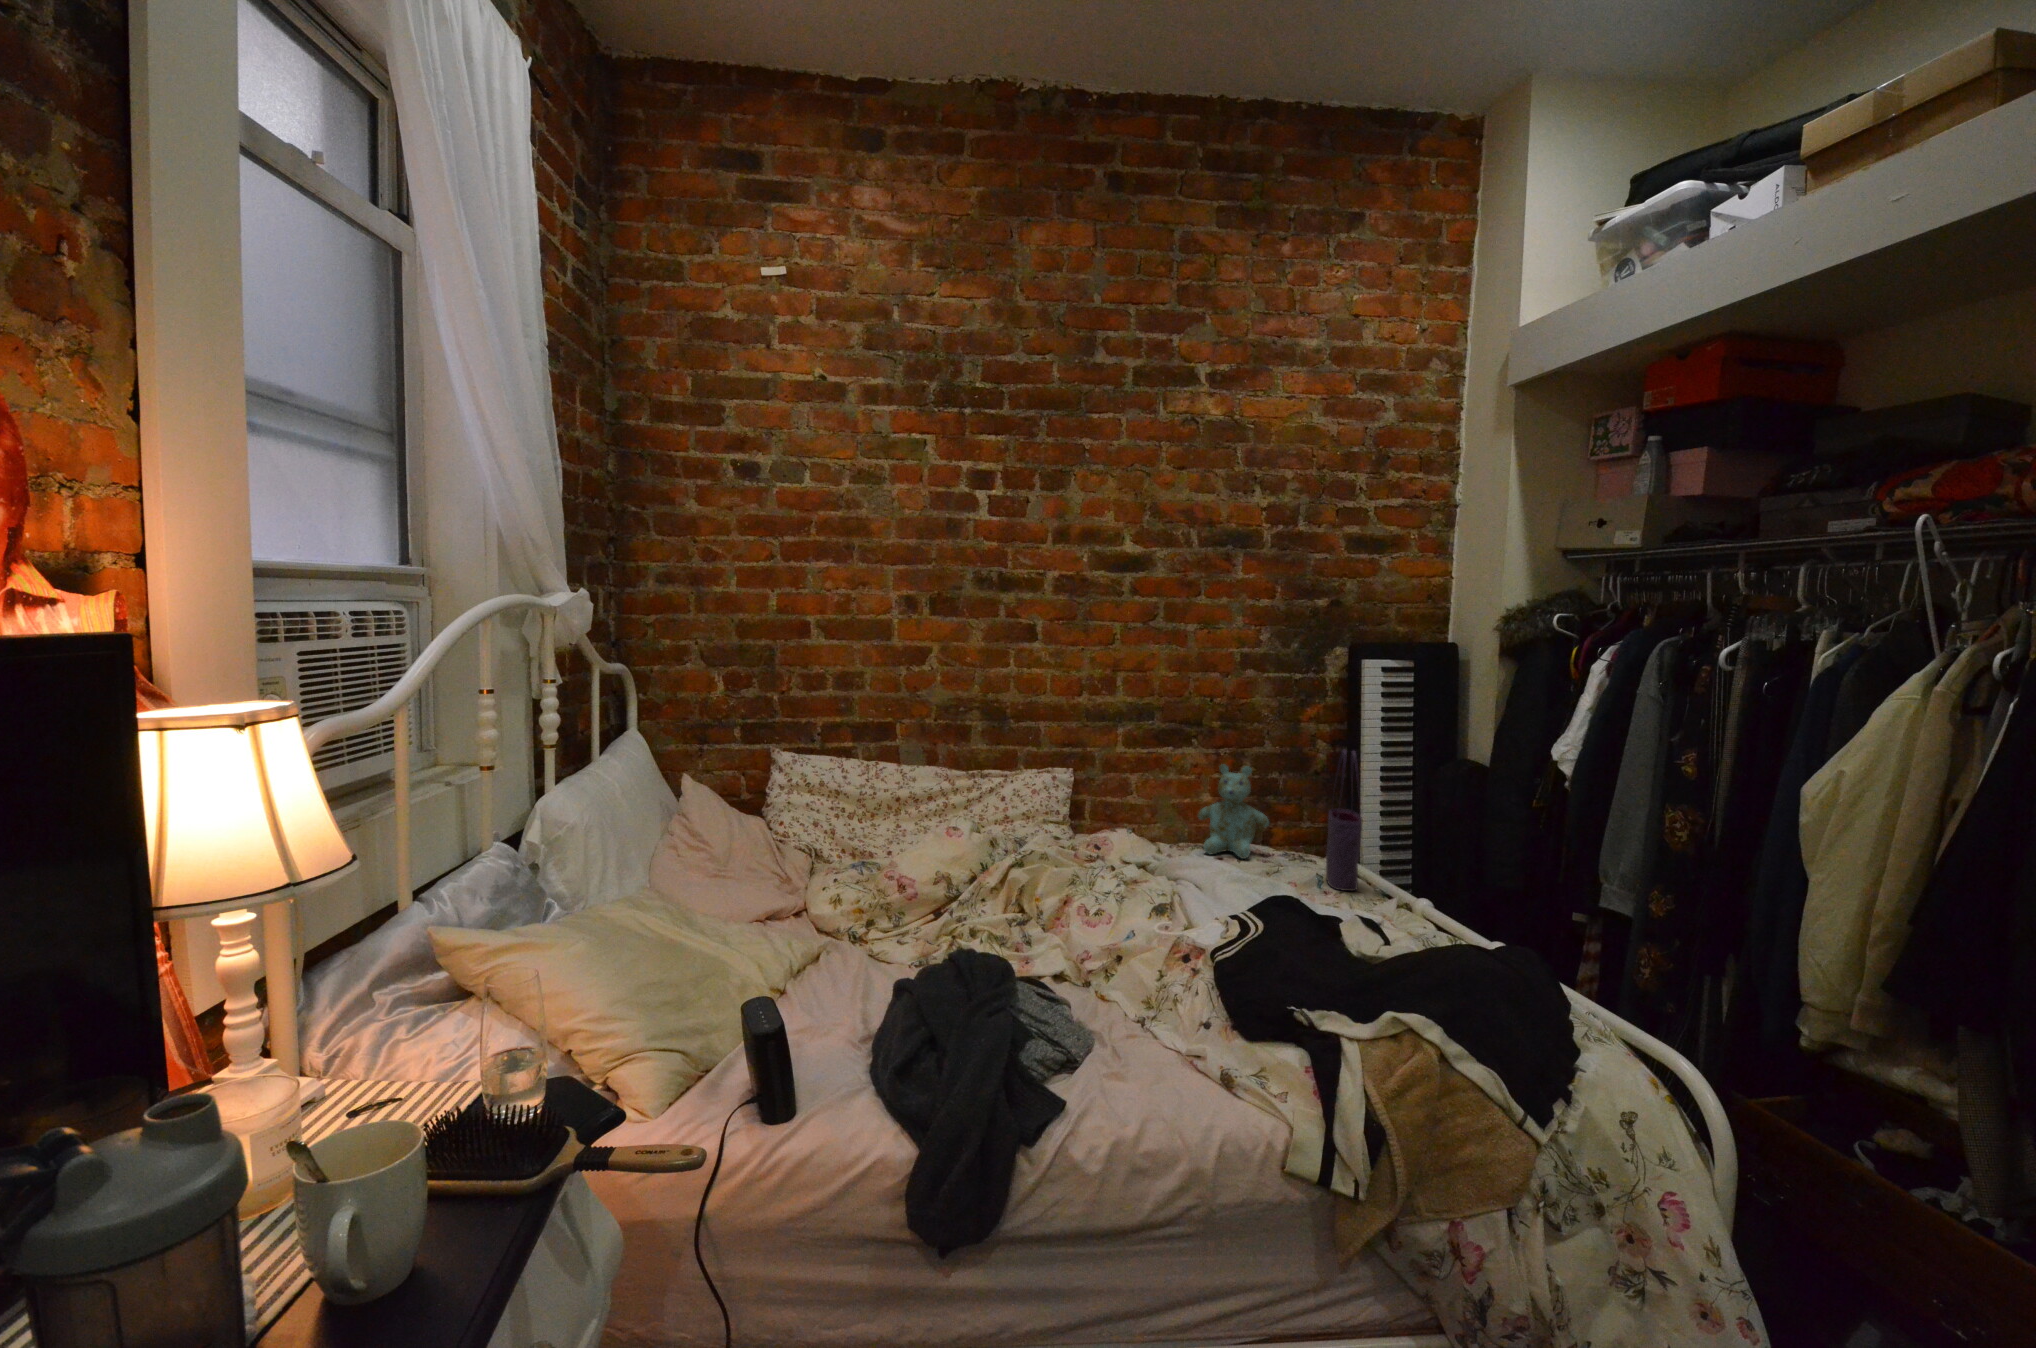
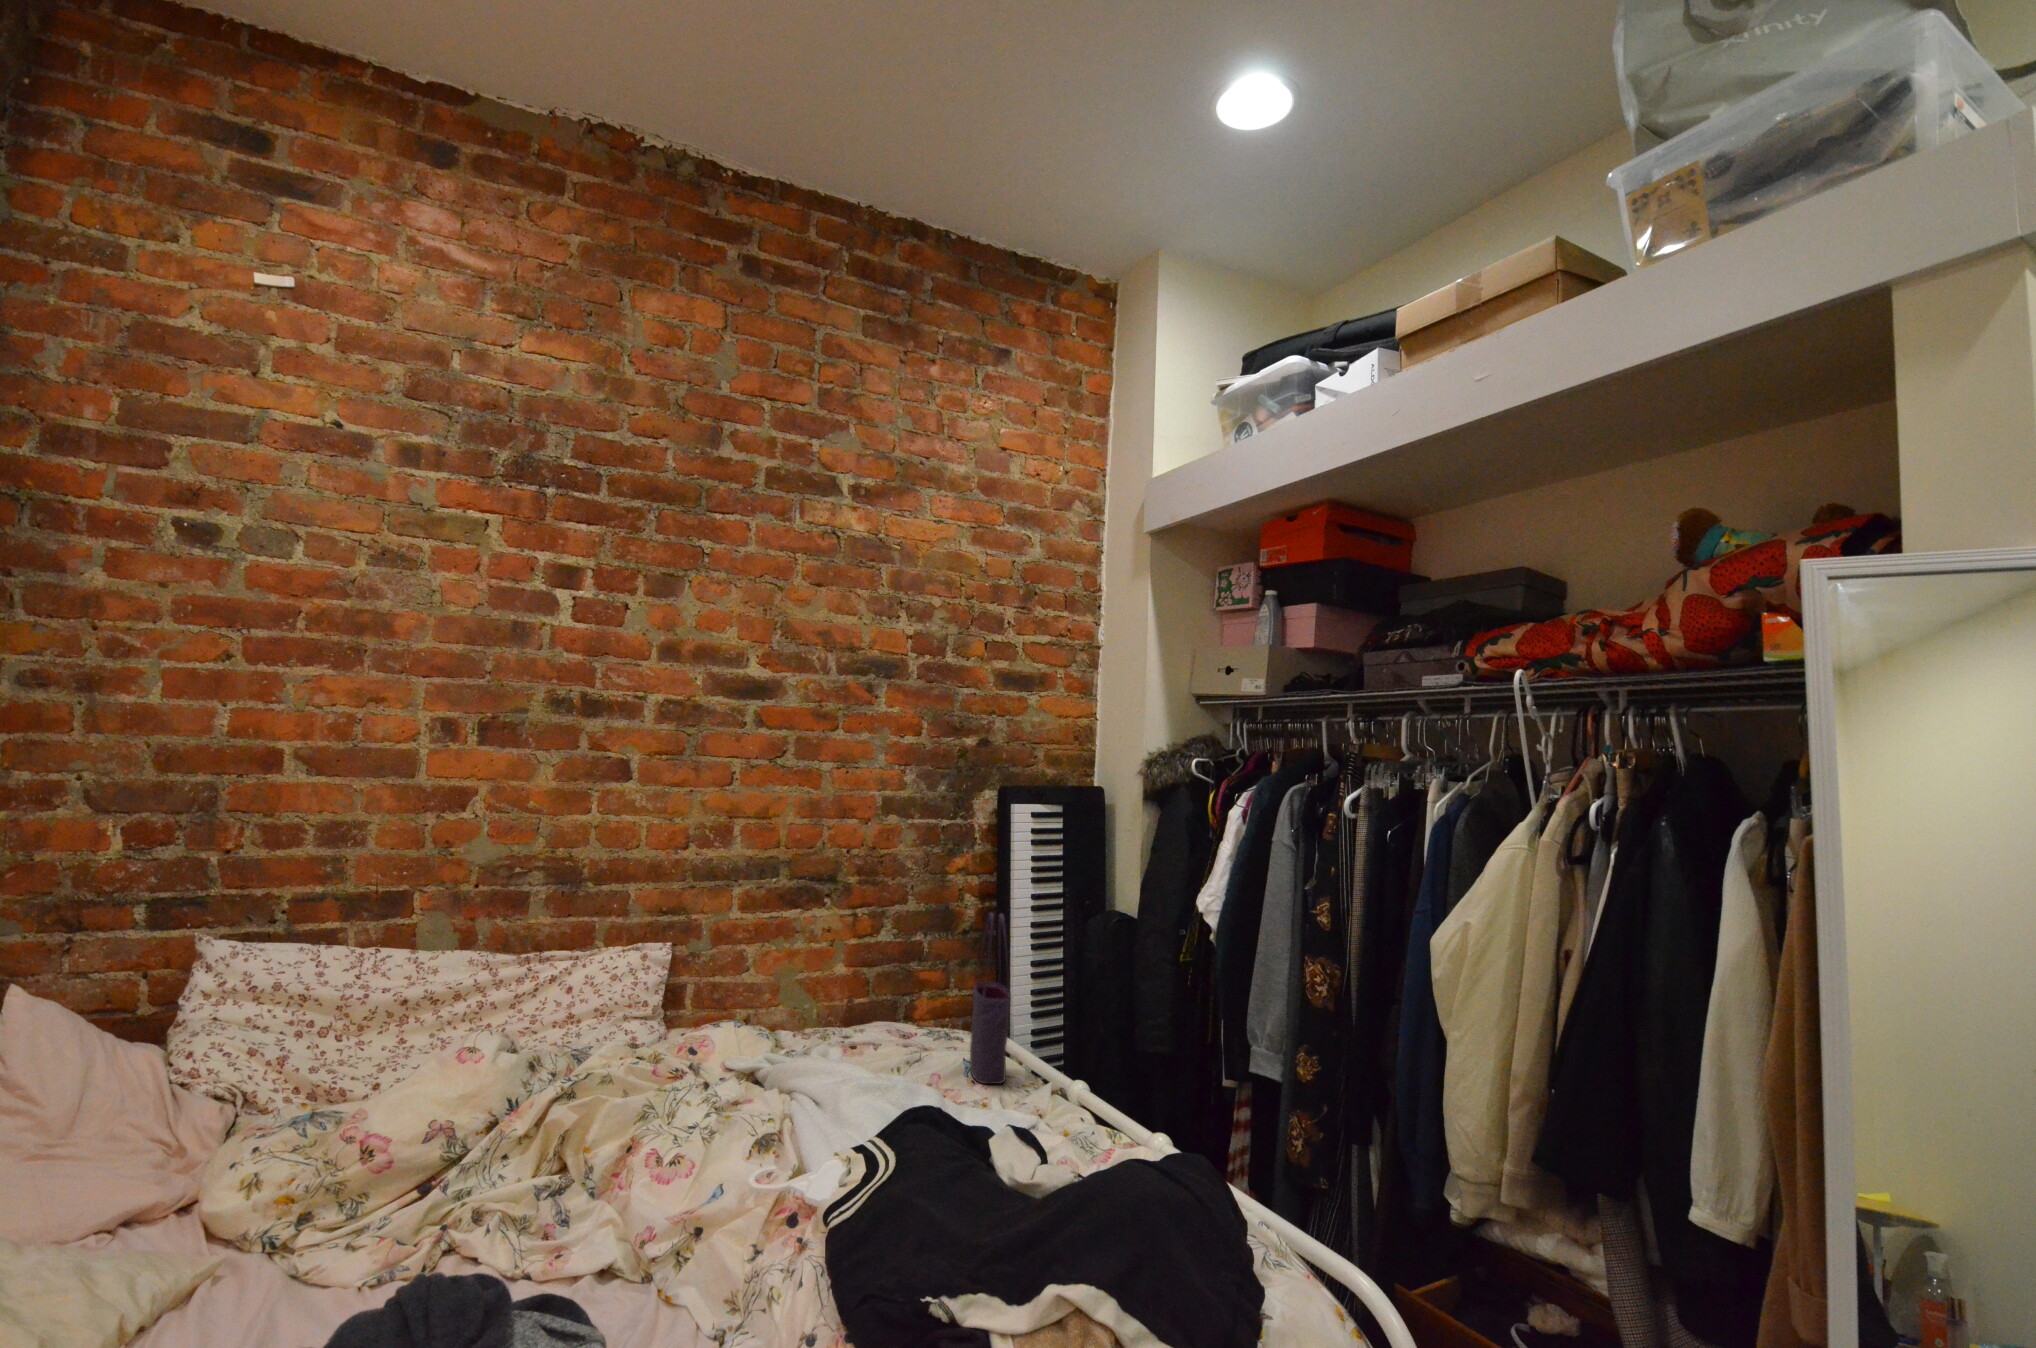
stuffed bear: present [1198,764,1269,859] -> none [822,933,907,1050]

